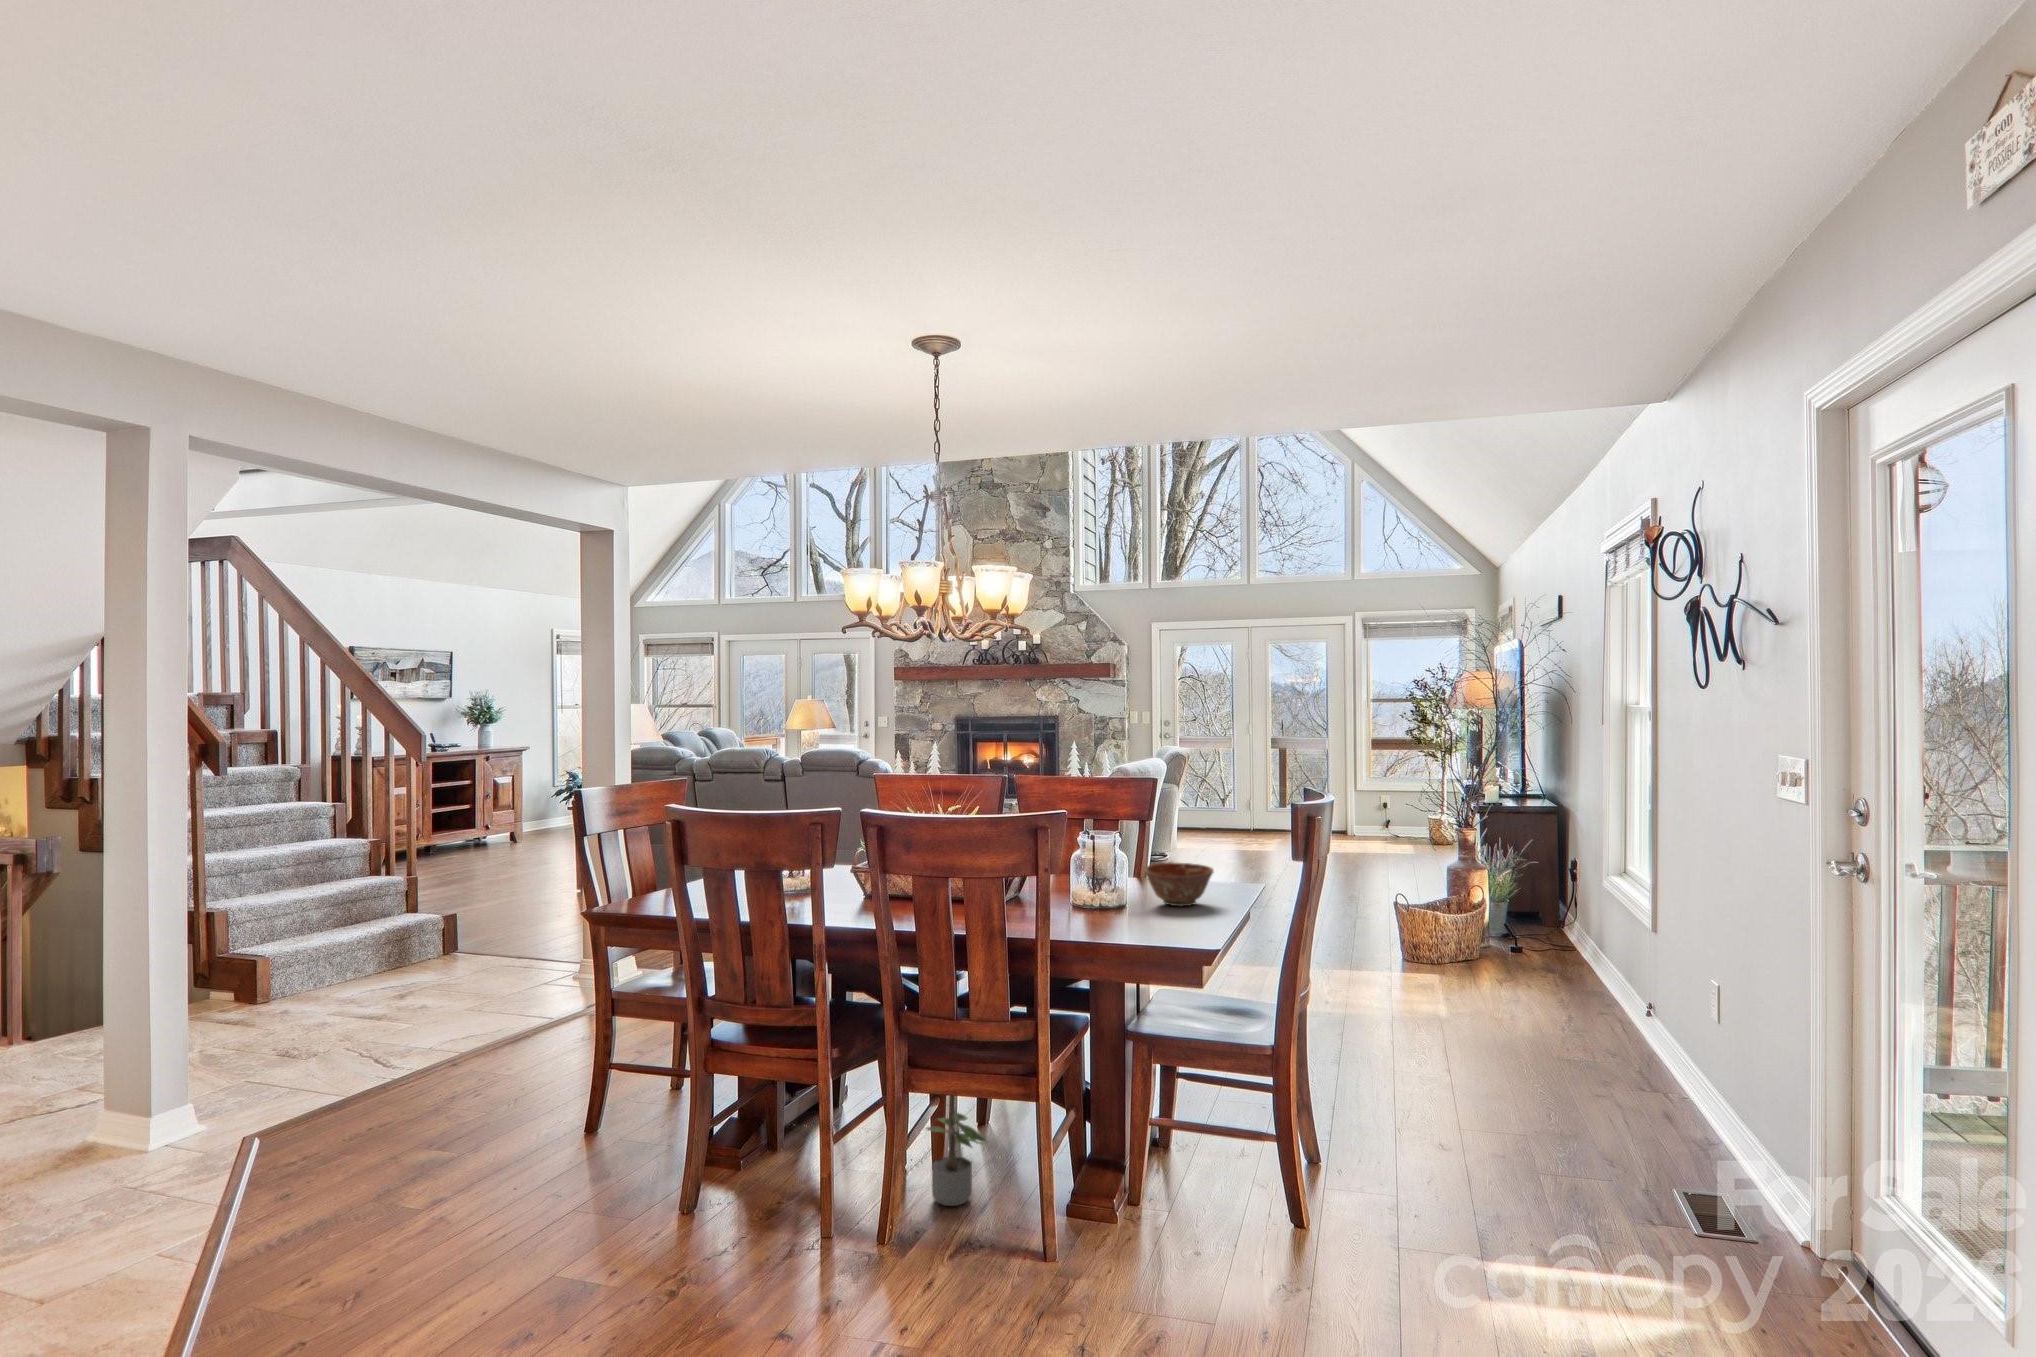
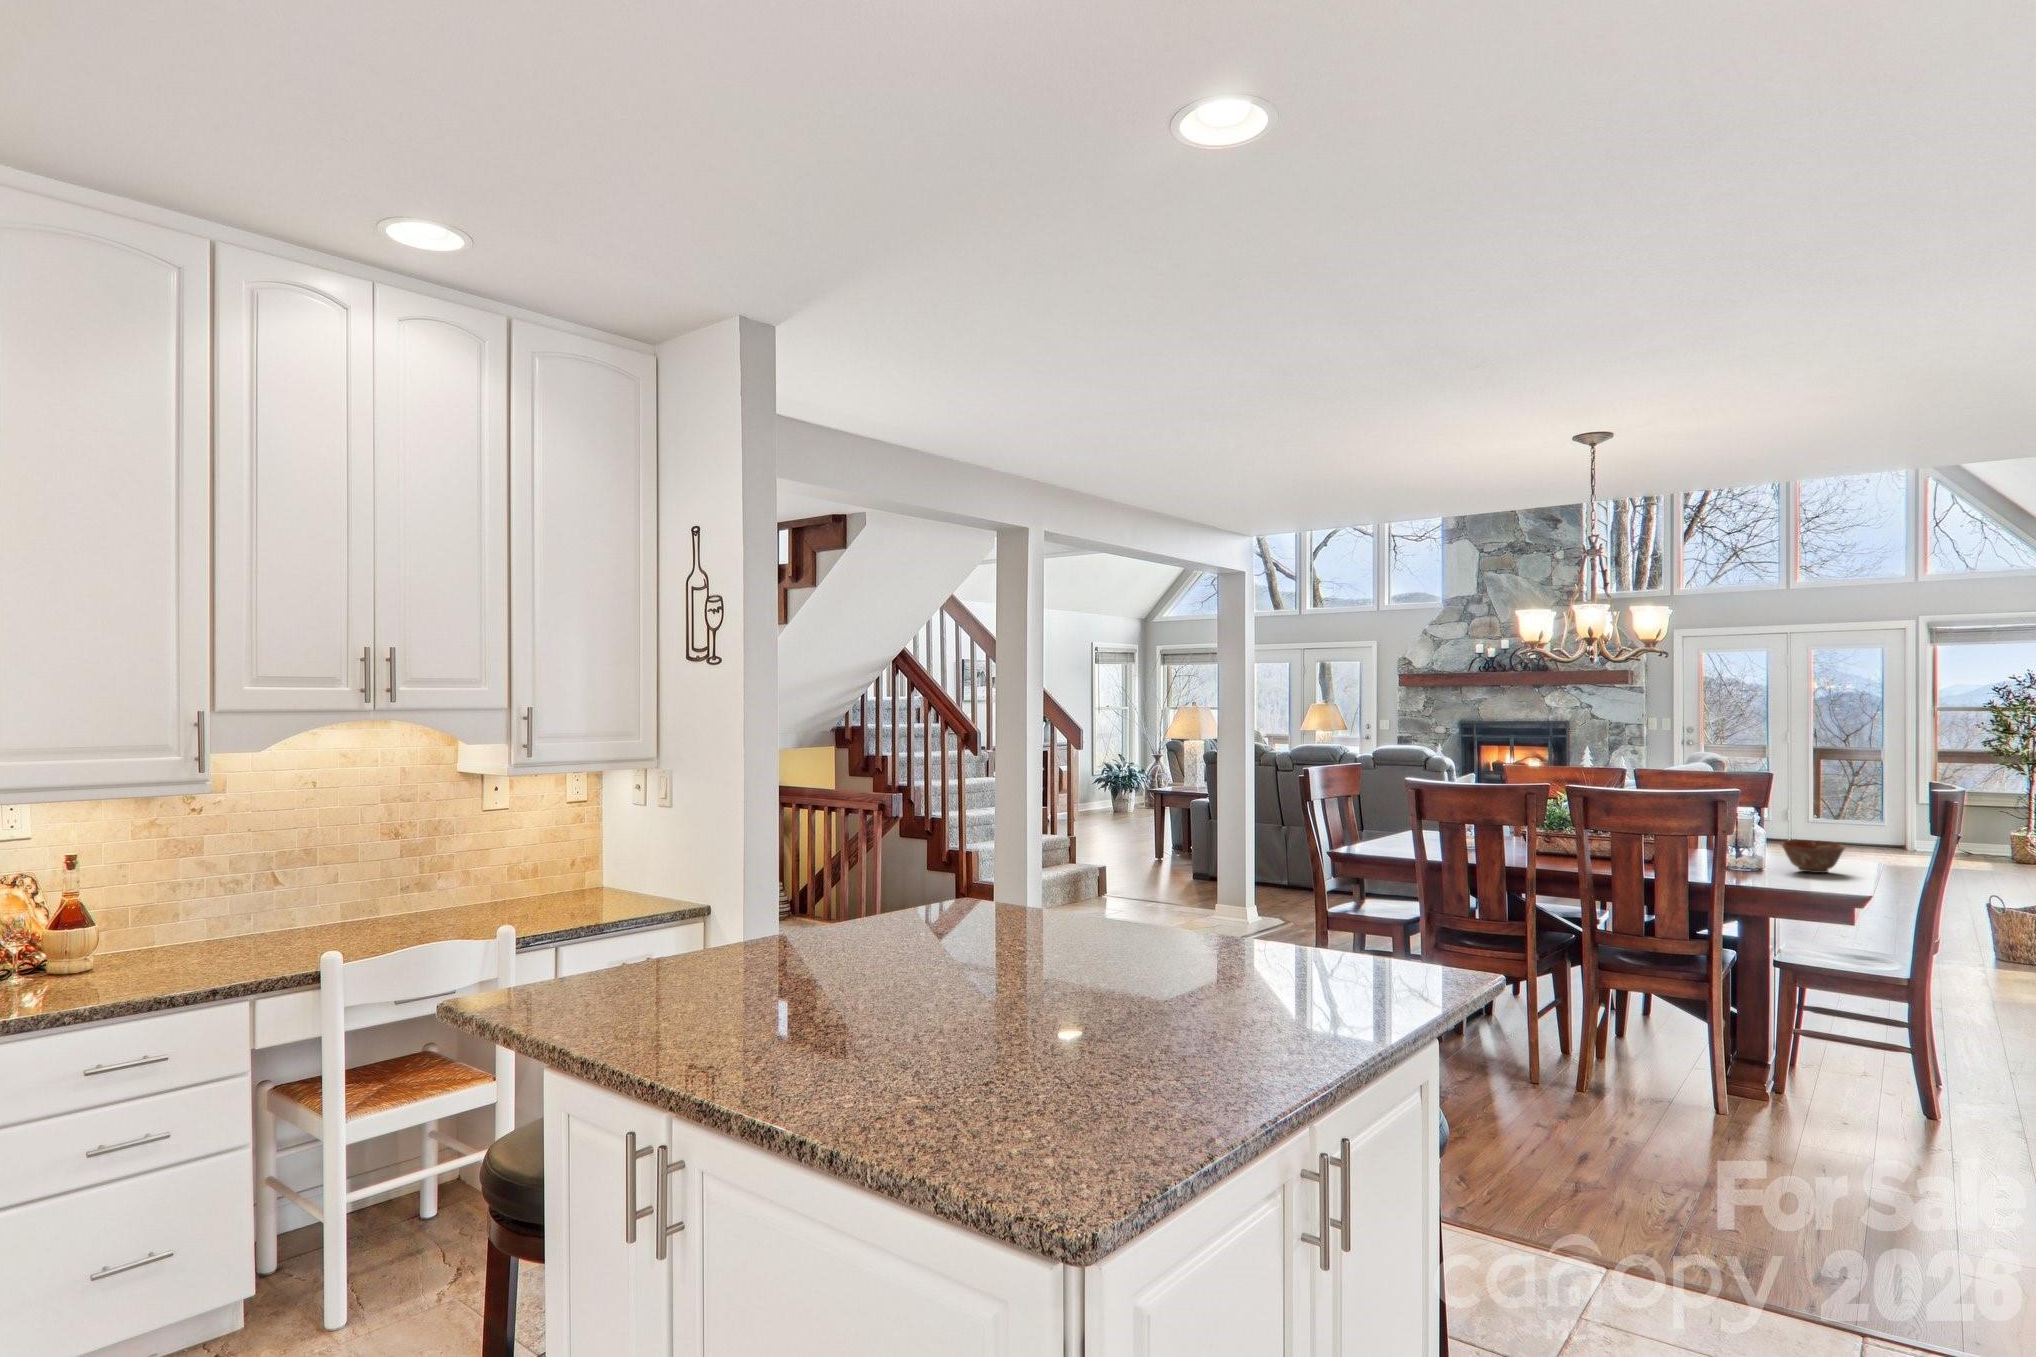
potted plant: present [926,1096,985,1206] -> none [1610,940,1660,1077]

